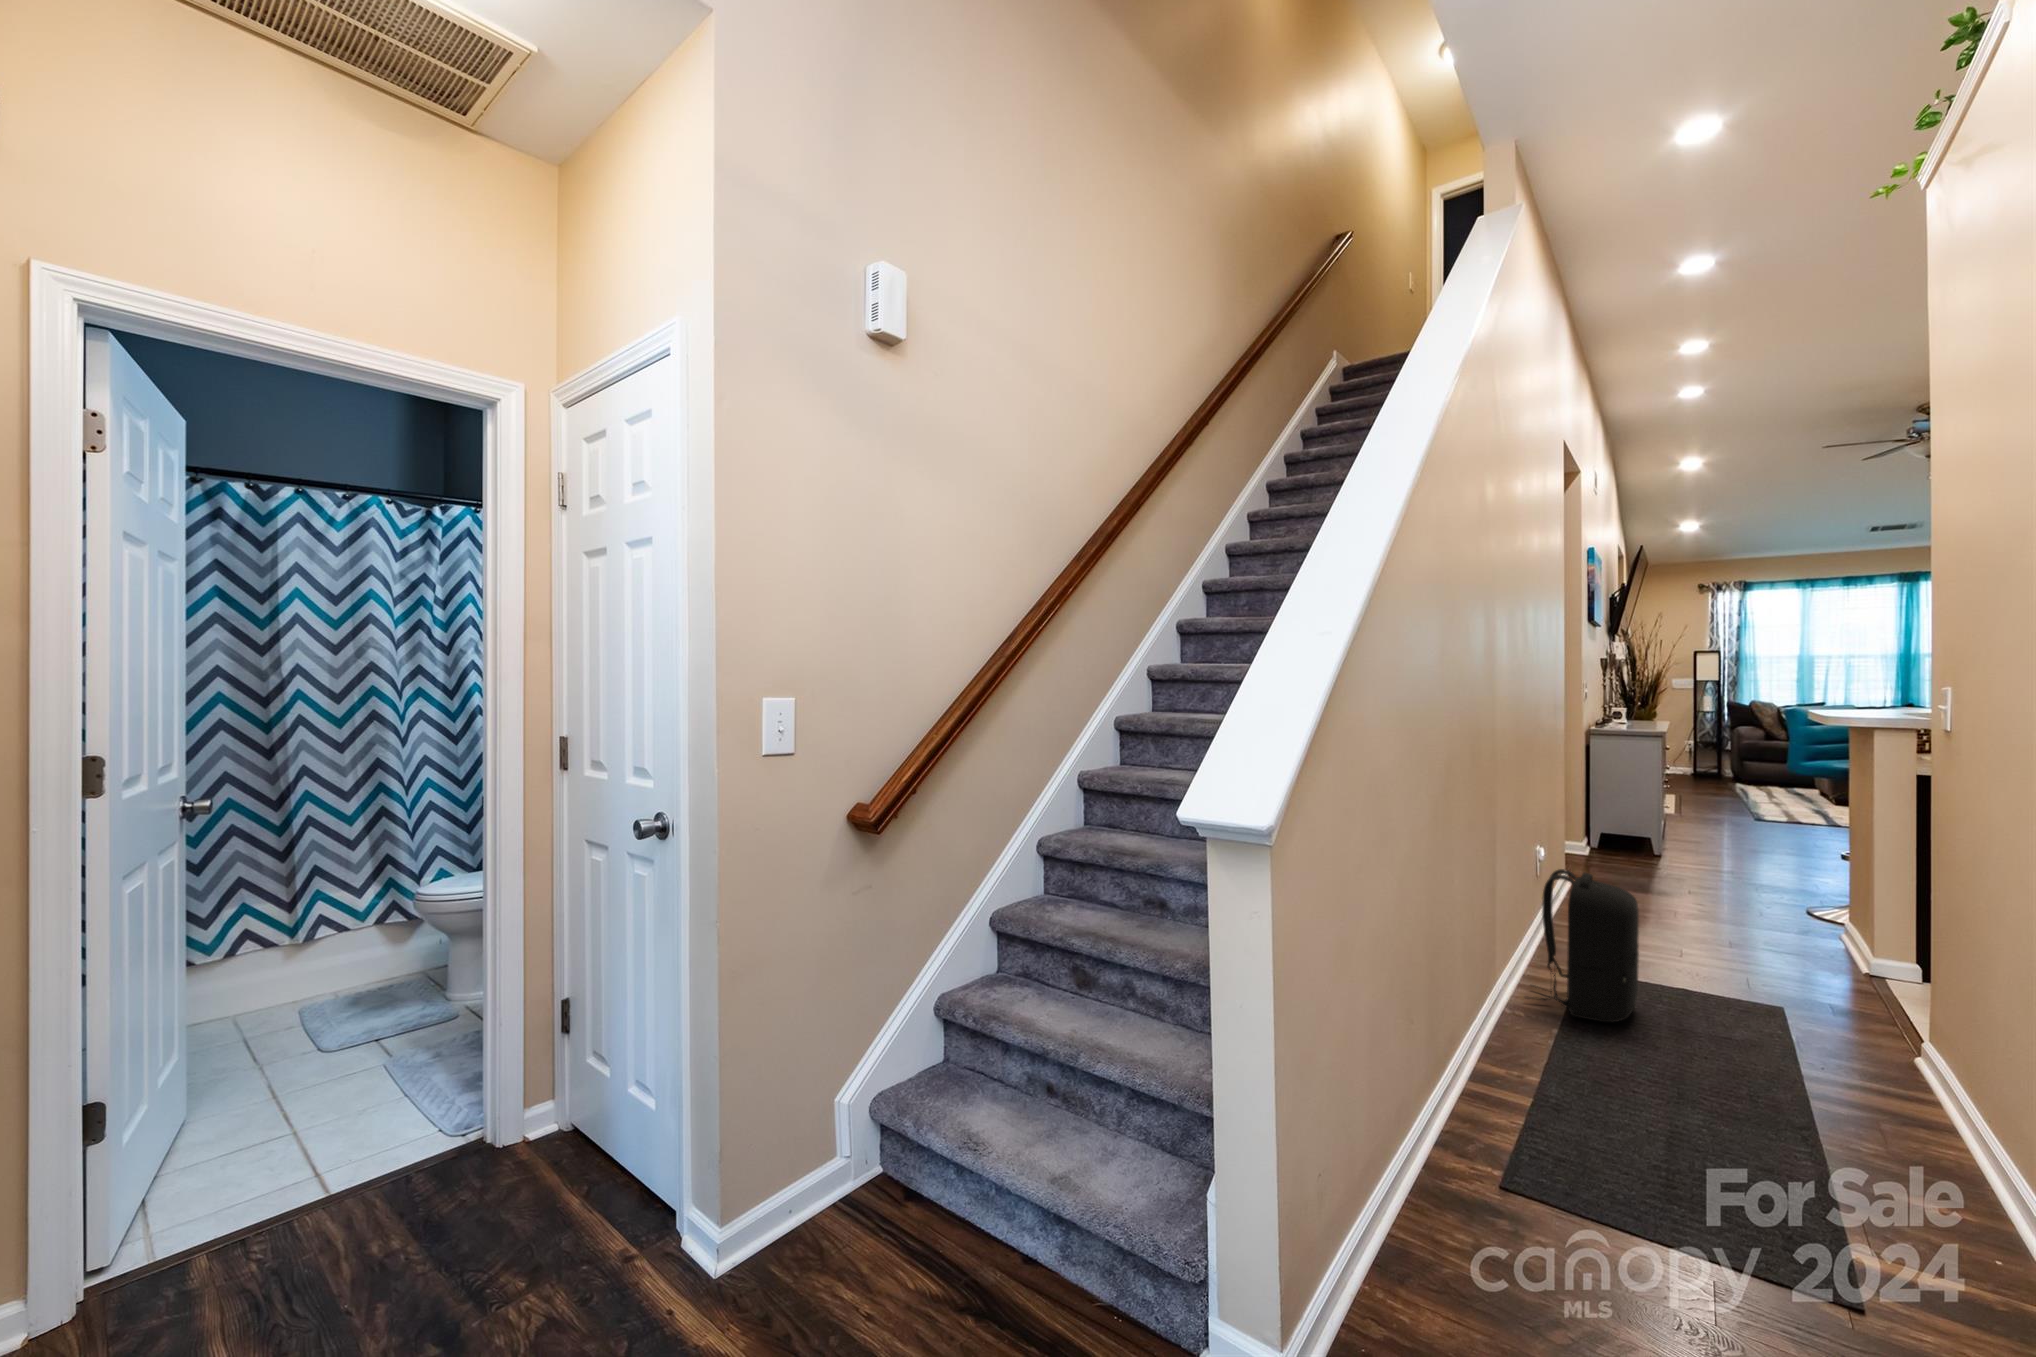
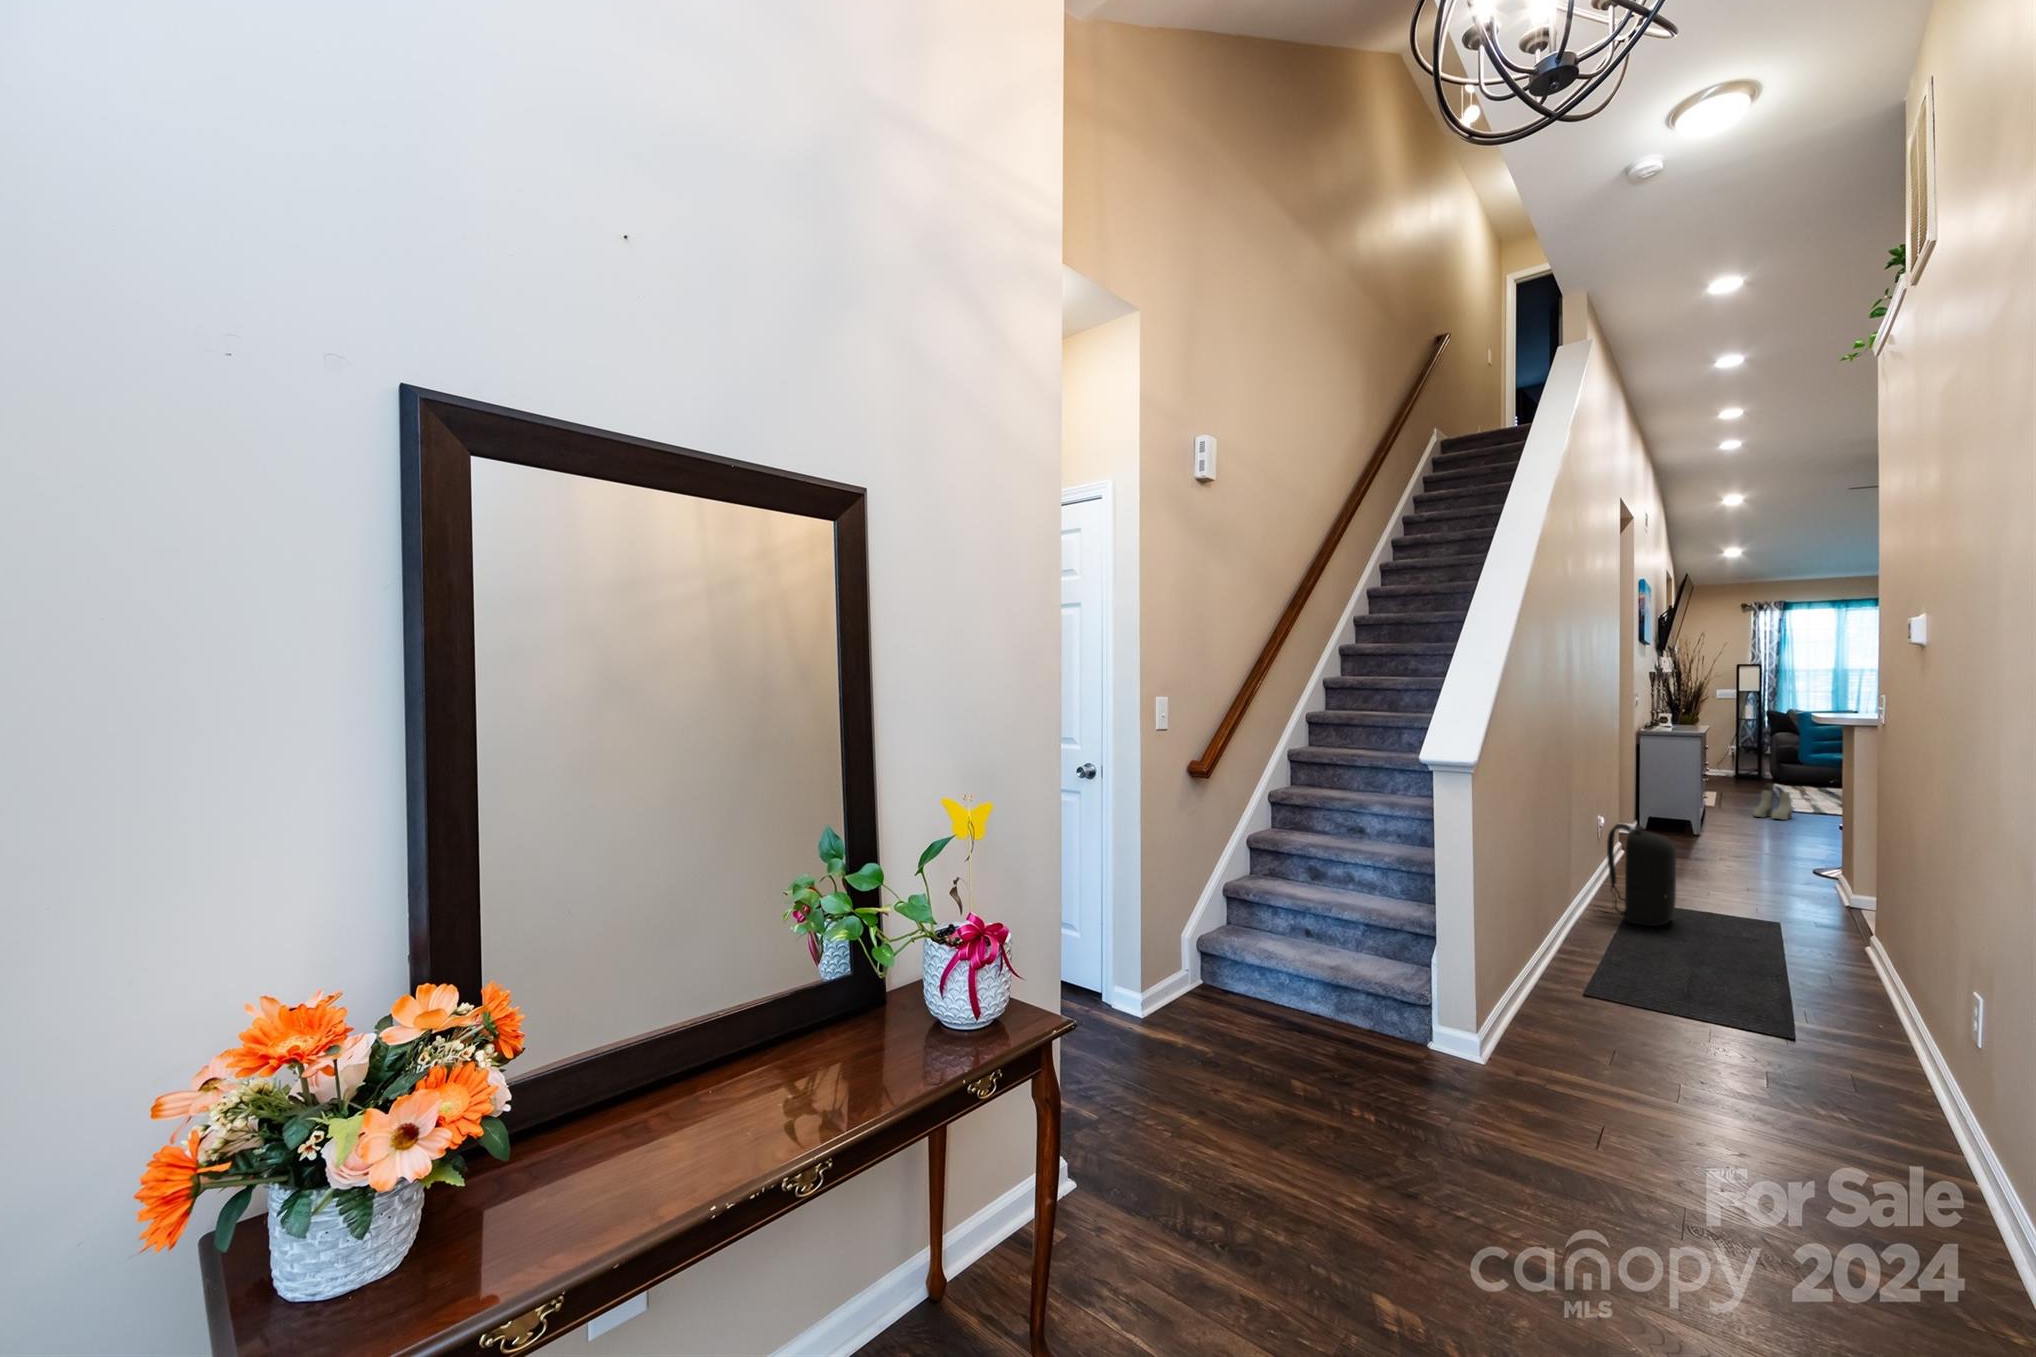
boots: none [1721,798,1768,834] -> present [1753,790,1792,820]

